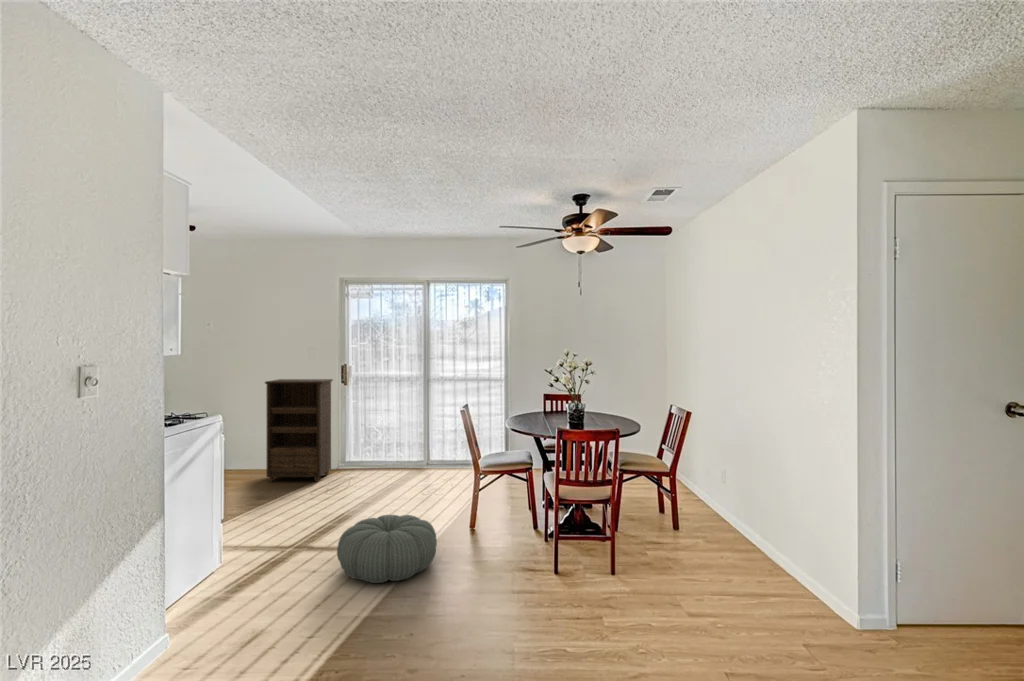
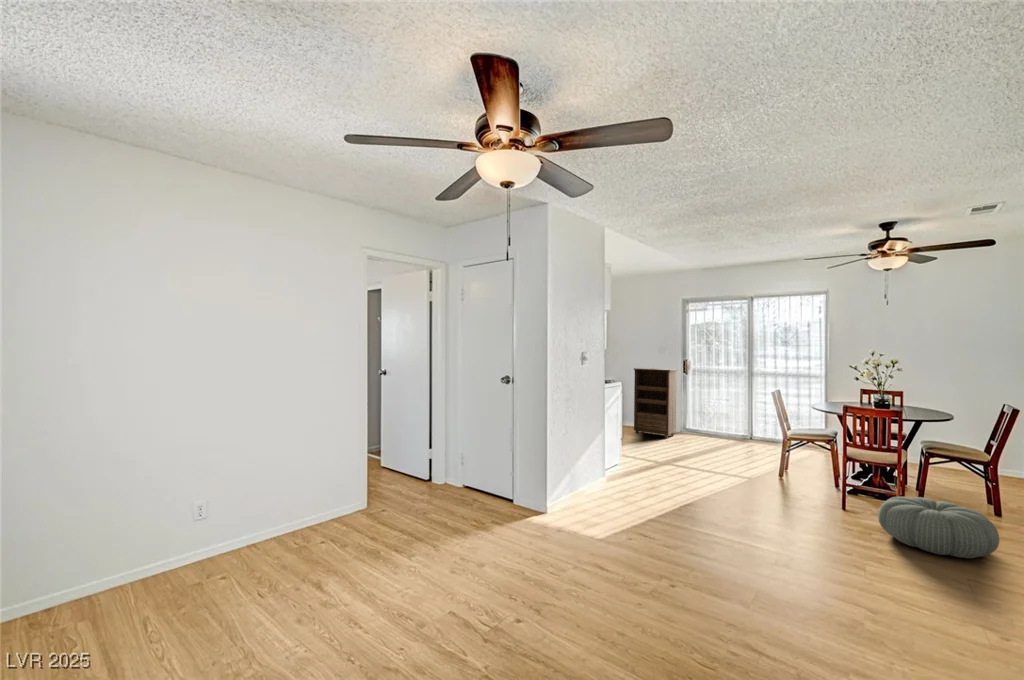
pouf: present [337,515,437,583] -> present [878,497,999,558]

